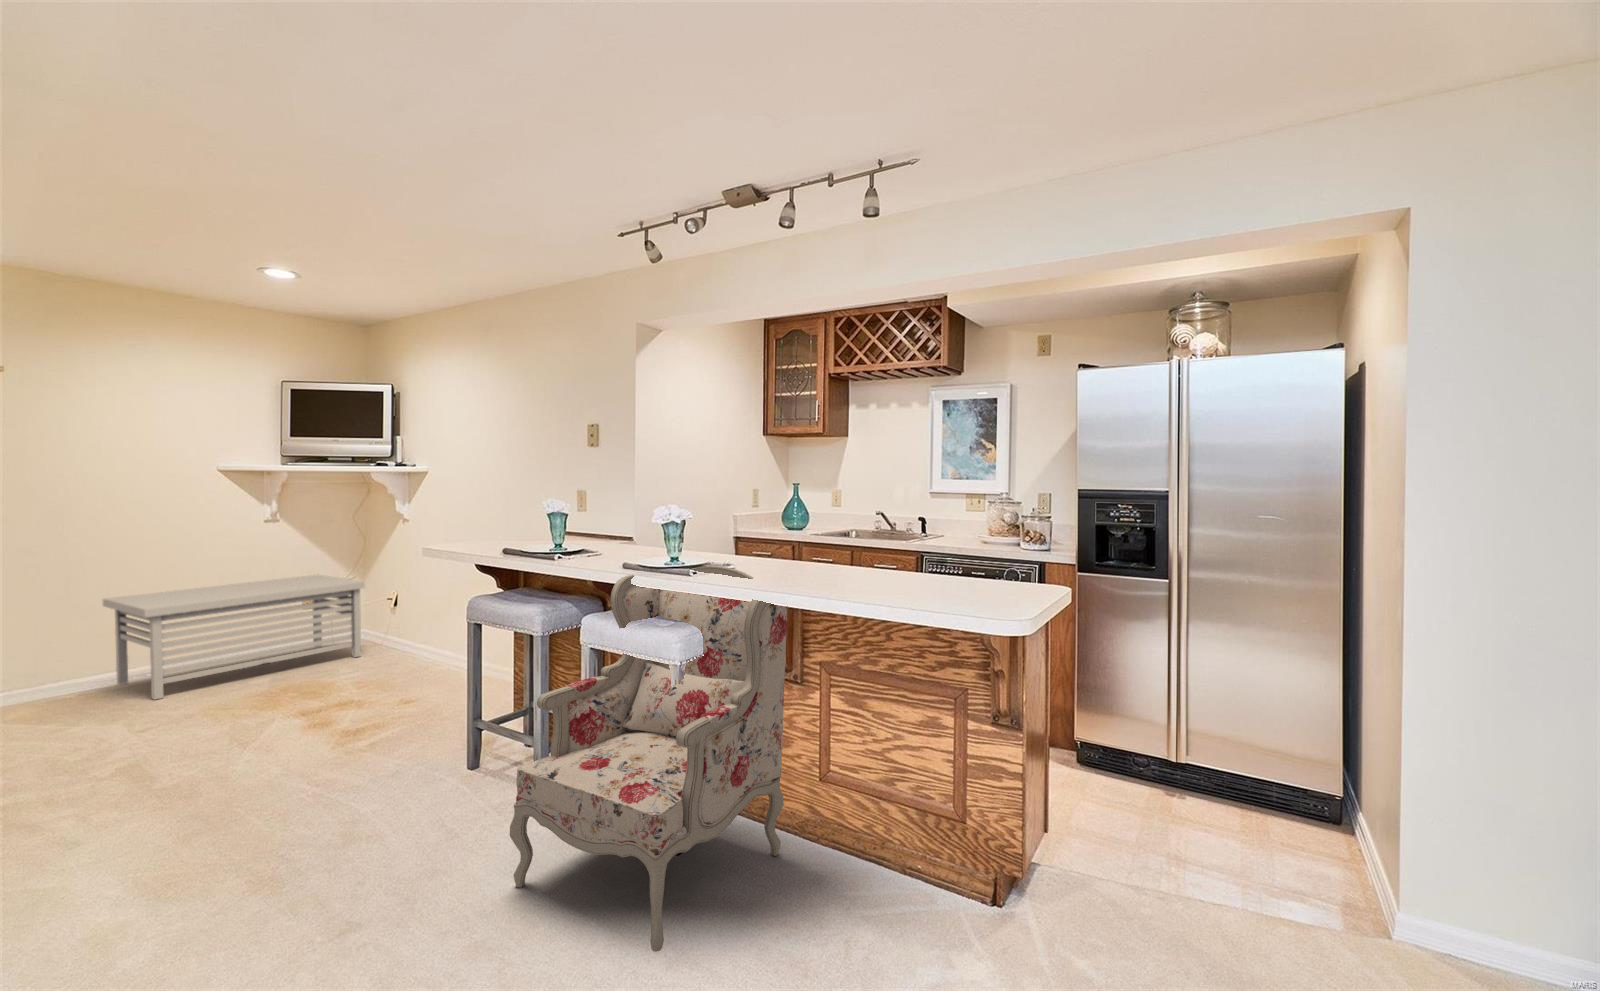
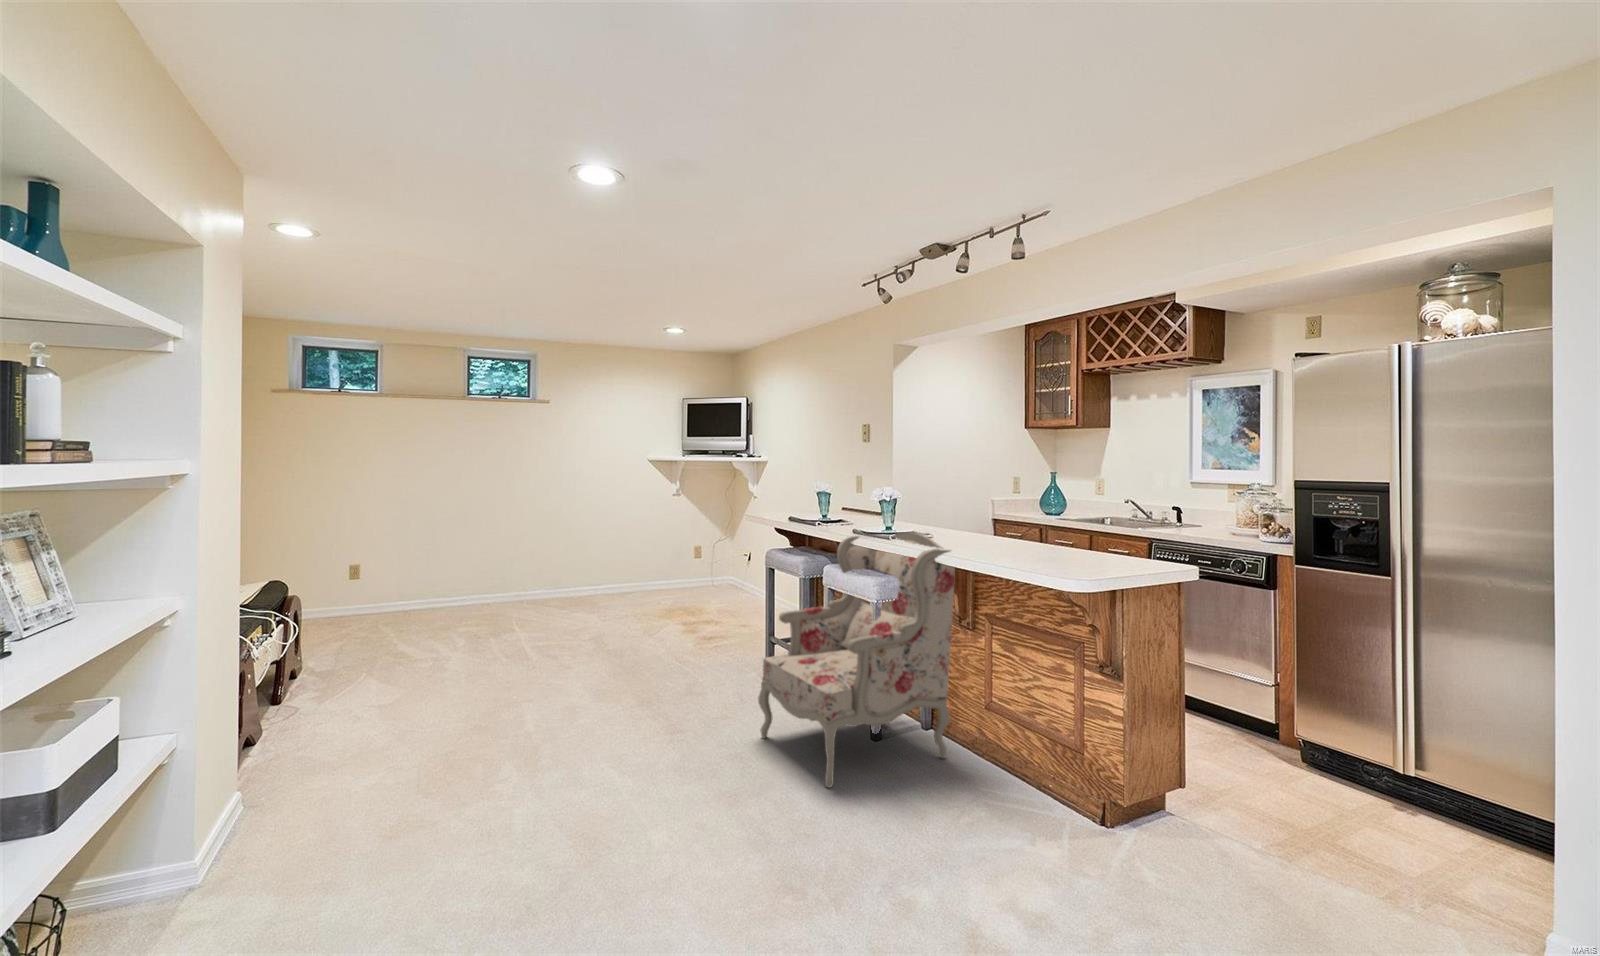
storage bench: present [103,575,365,699] -> none [585,535,728,608]

